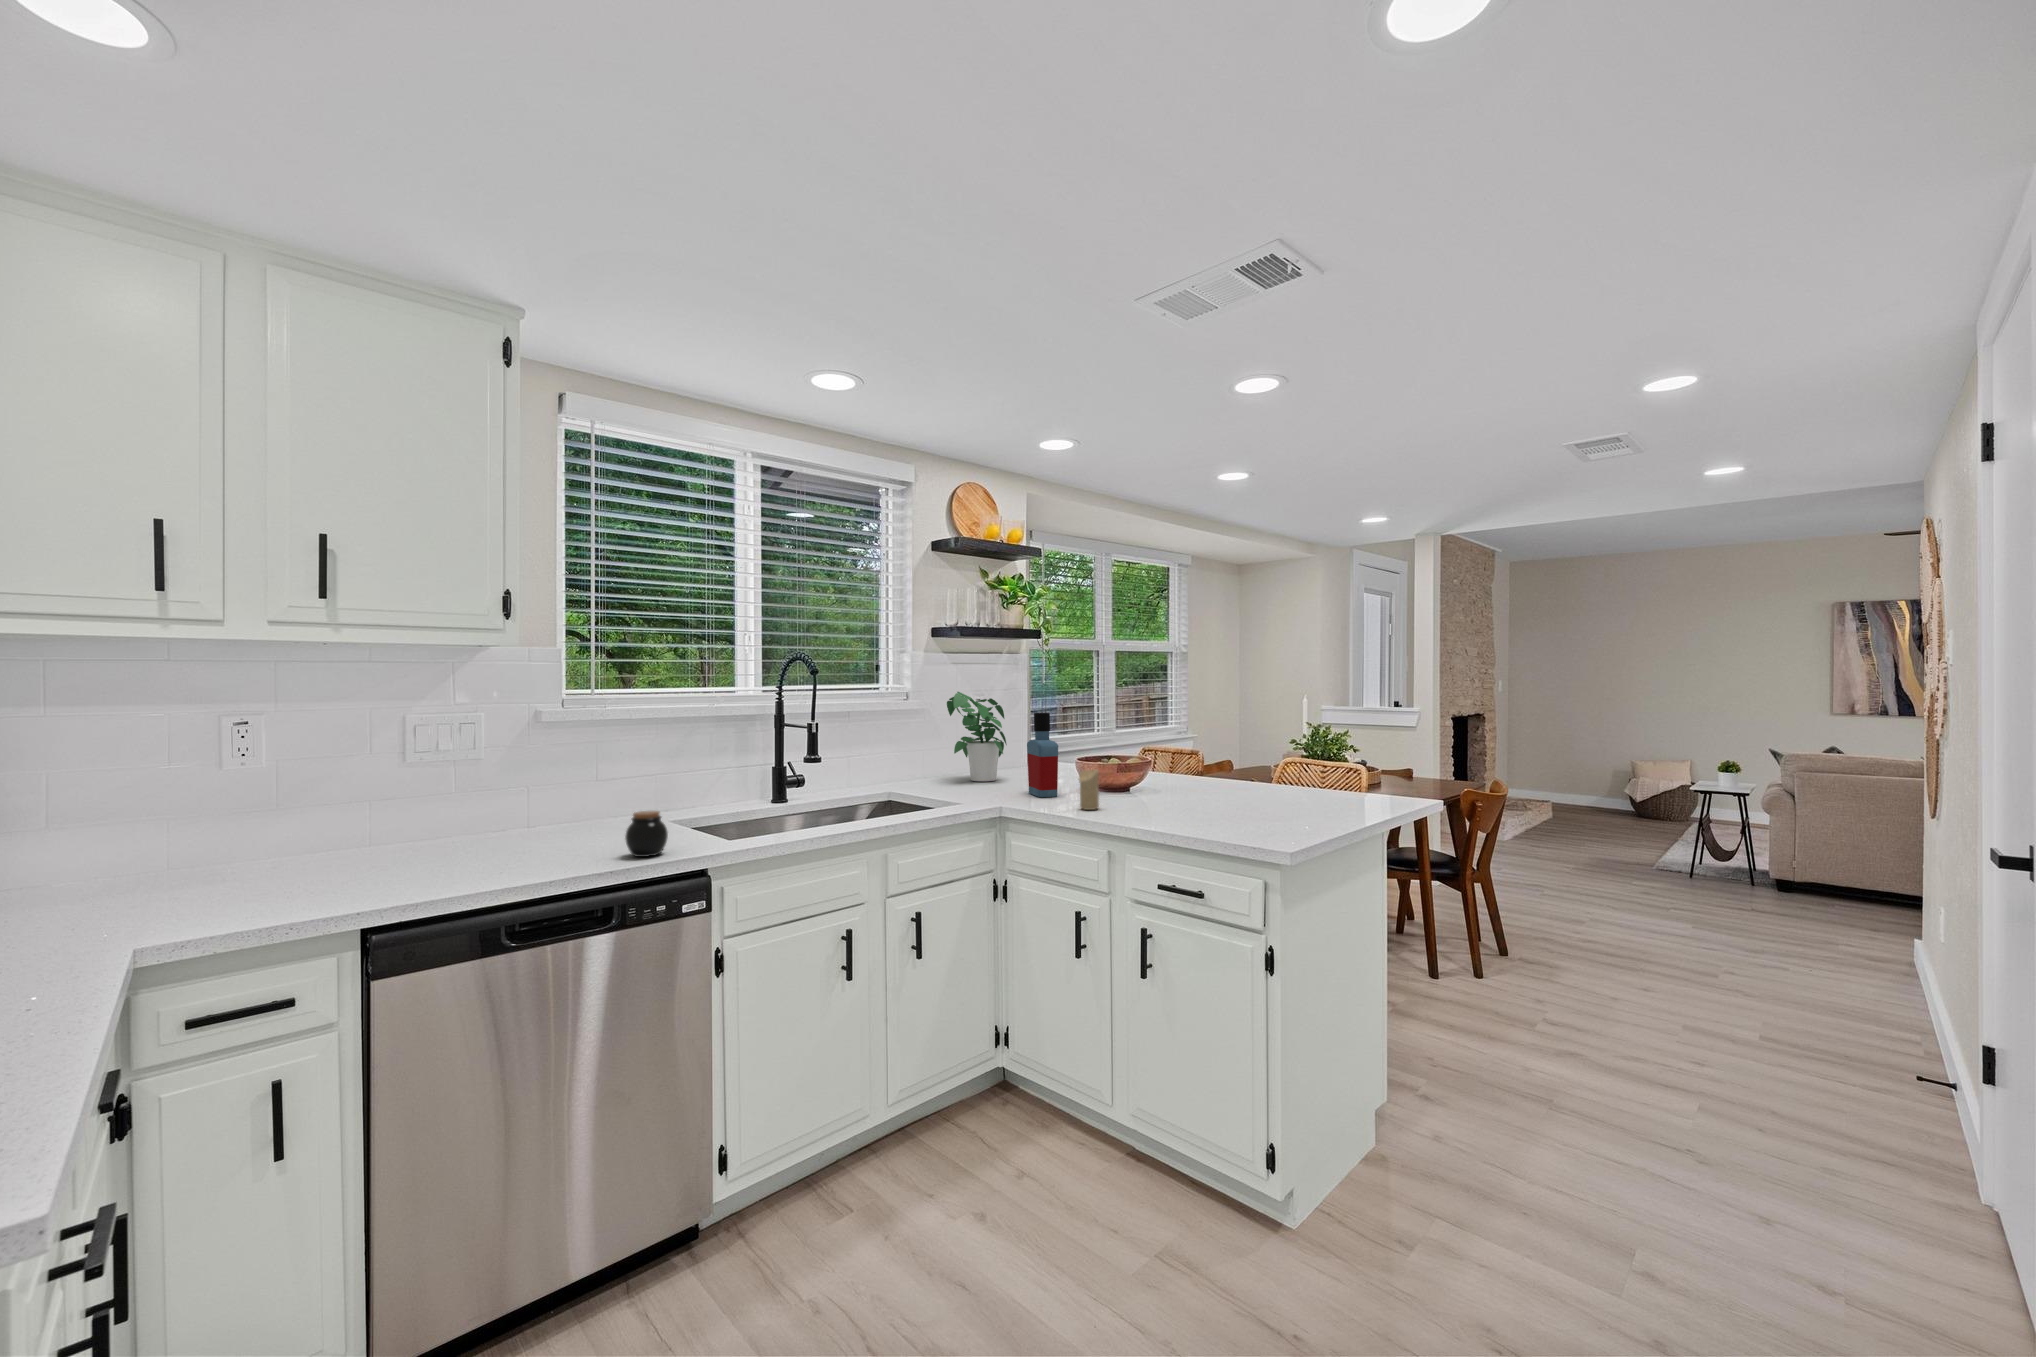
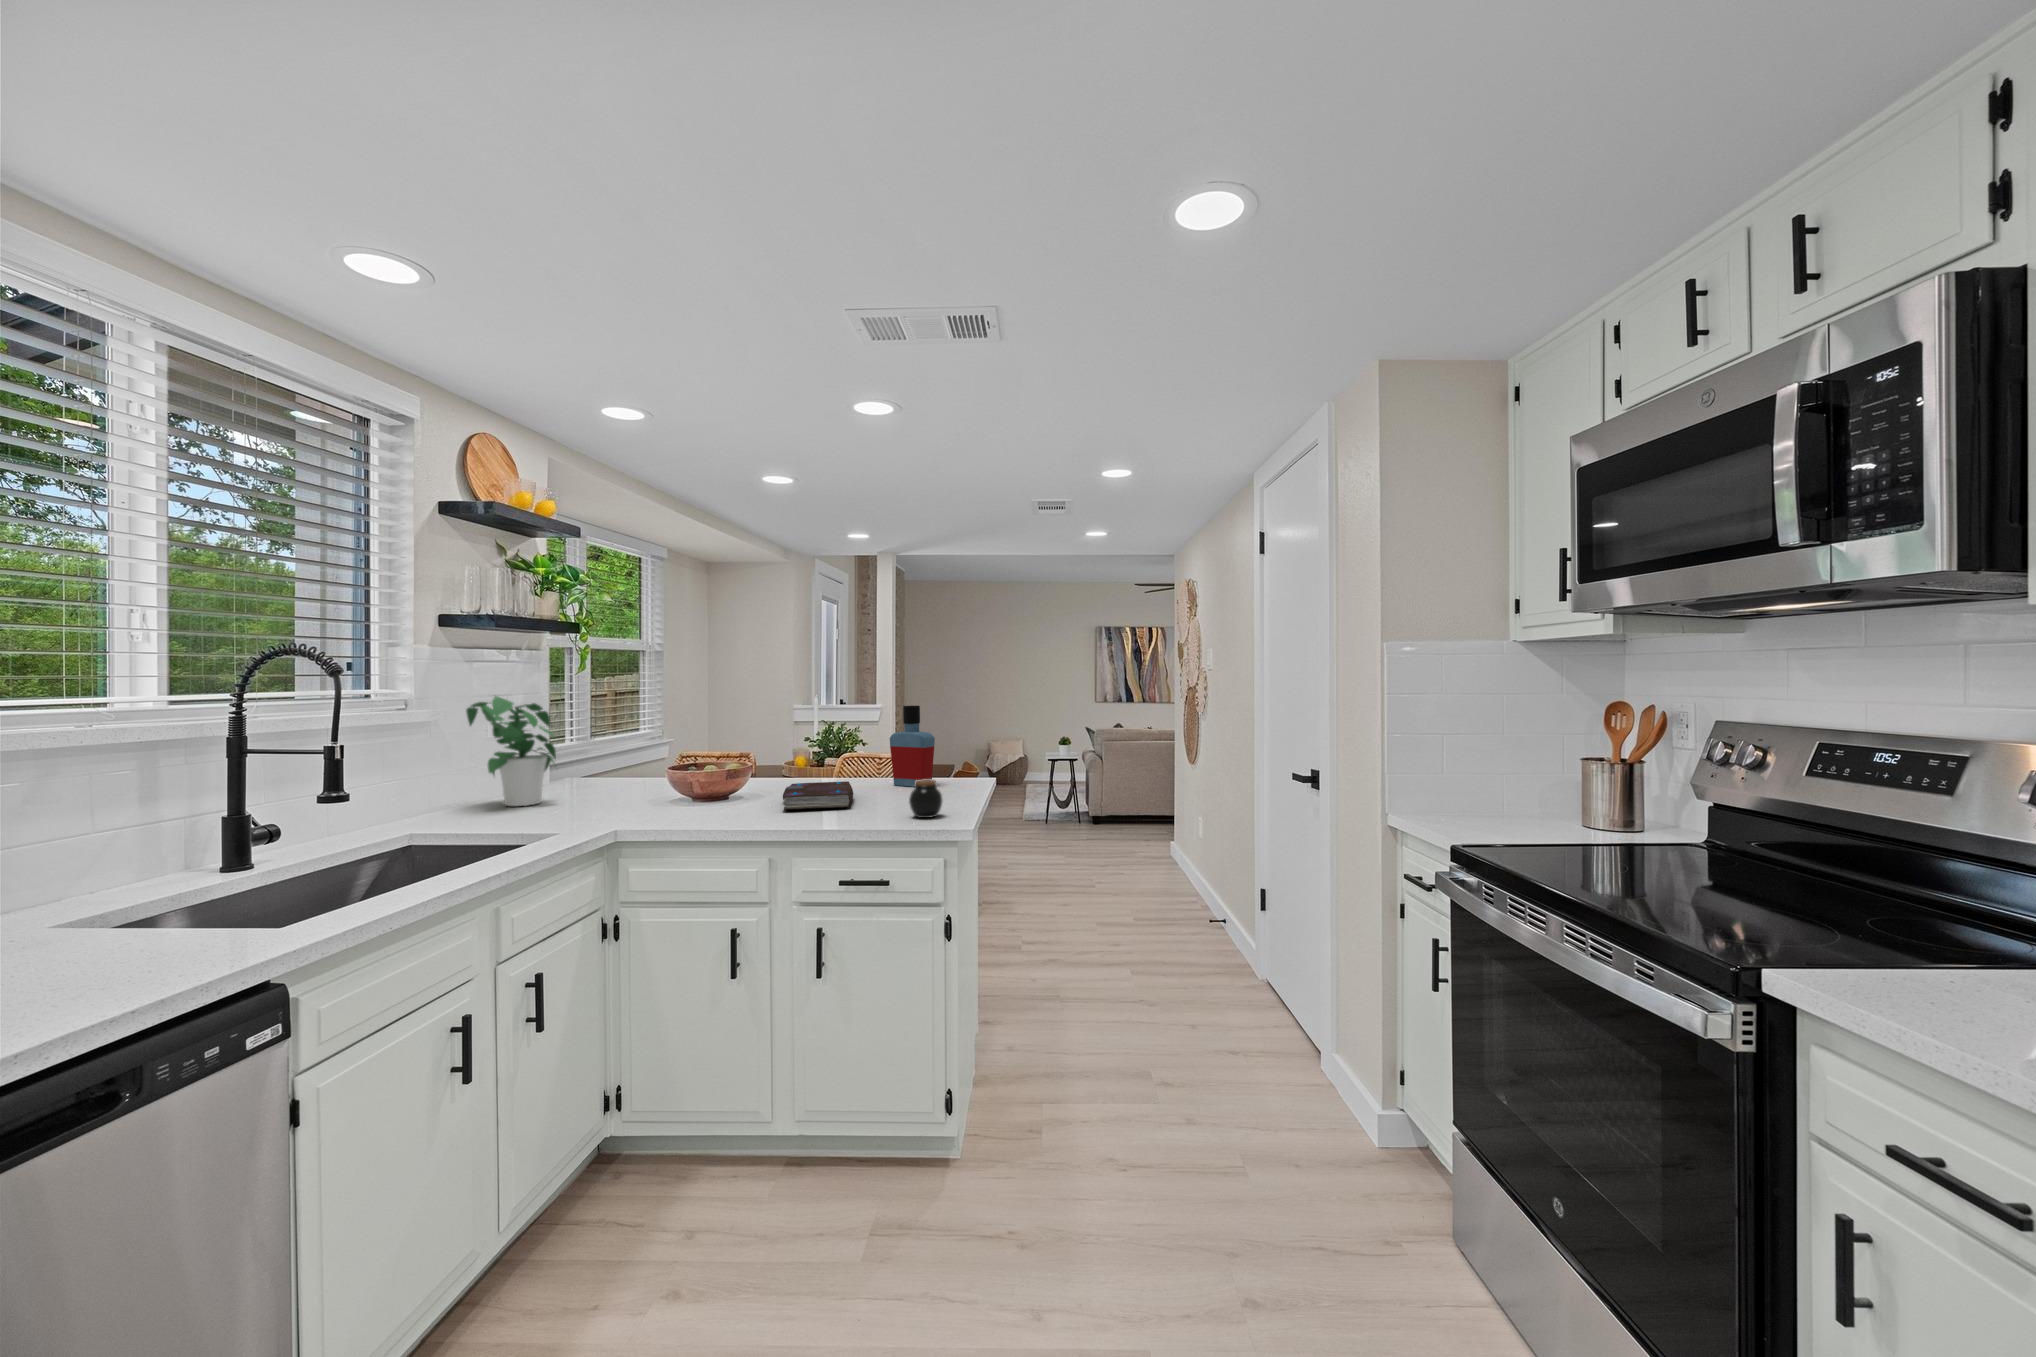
bottle: present [1027,713,1058,797] -> present [890,705,935,787]
candle: present [1079,769,1099,810] -> none [717,775,740,820]
book: none [1141,783,1234,811] -> present [782,781,853,810]
jar: present [625,811,668,857] -> present [909,780,943,818]

